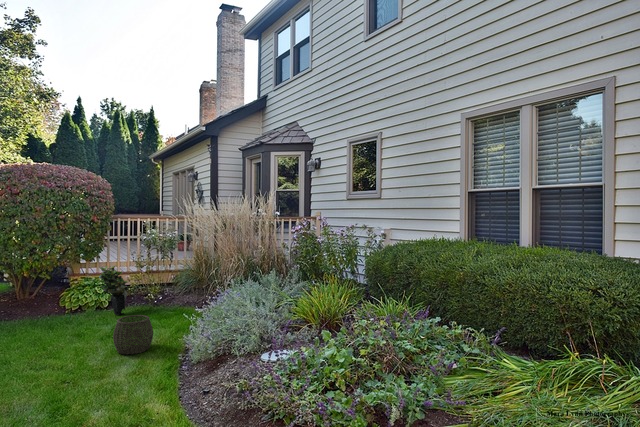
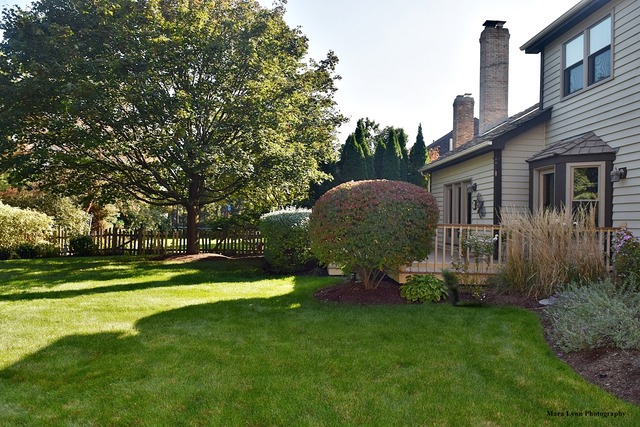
woven basket: present [113,315,153,354] -> none [475,306,505,335]

